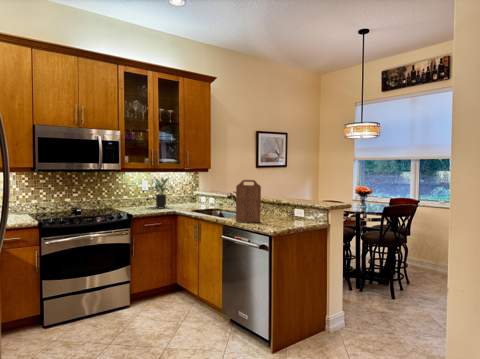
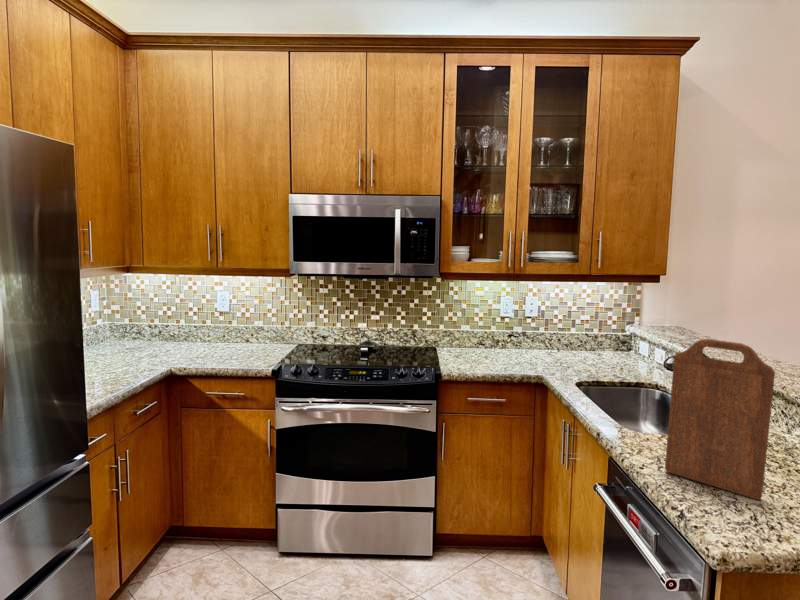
potted plant: present [150,178,174,209] -> none [498,293,558,363]

